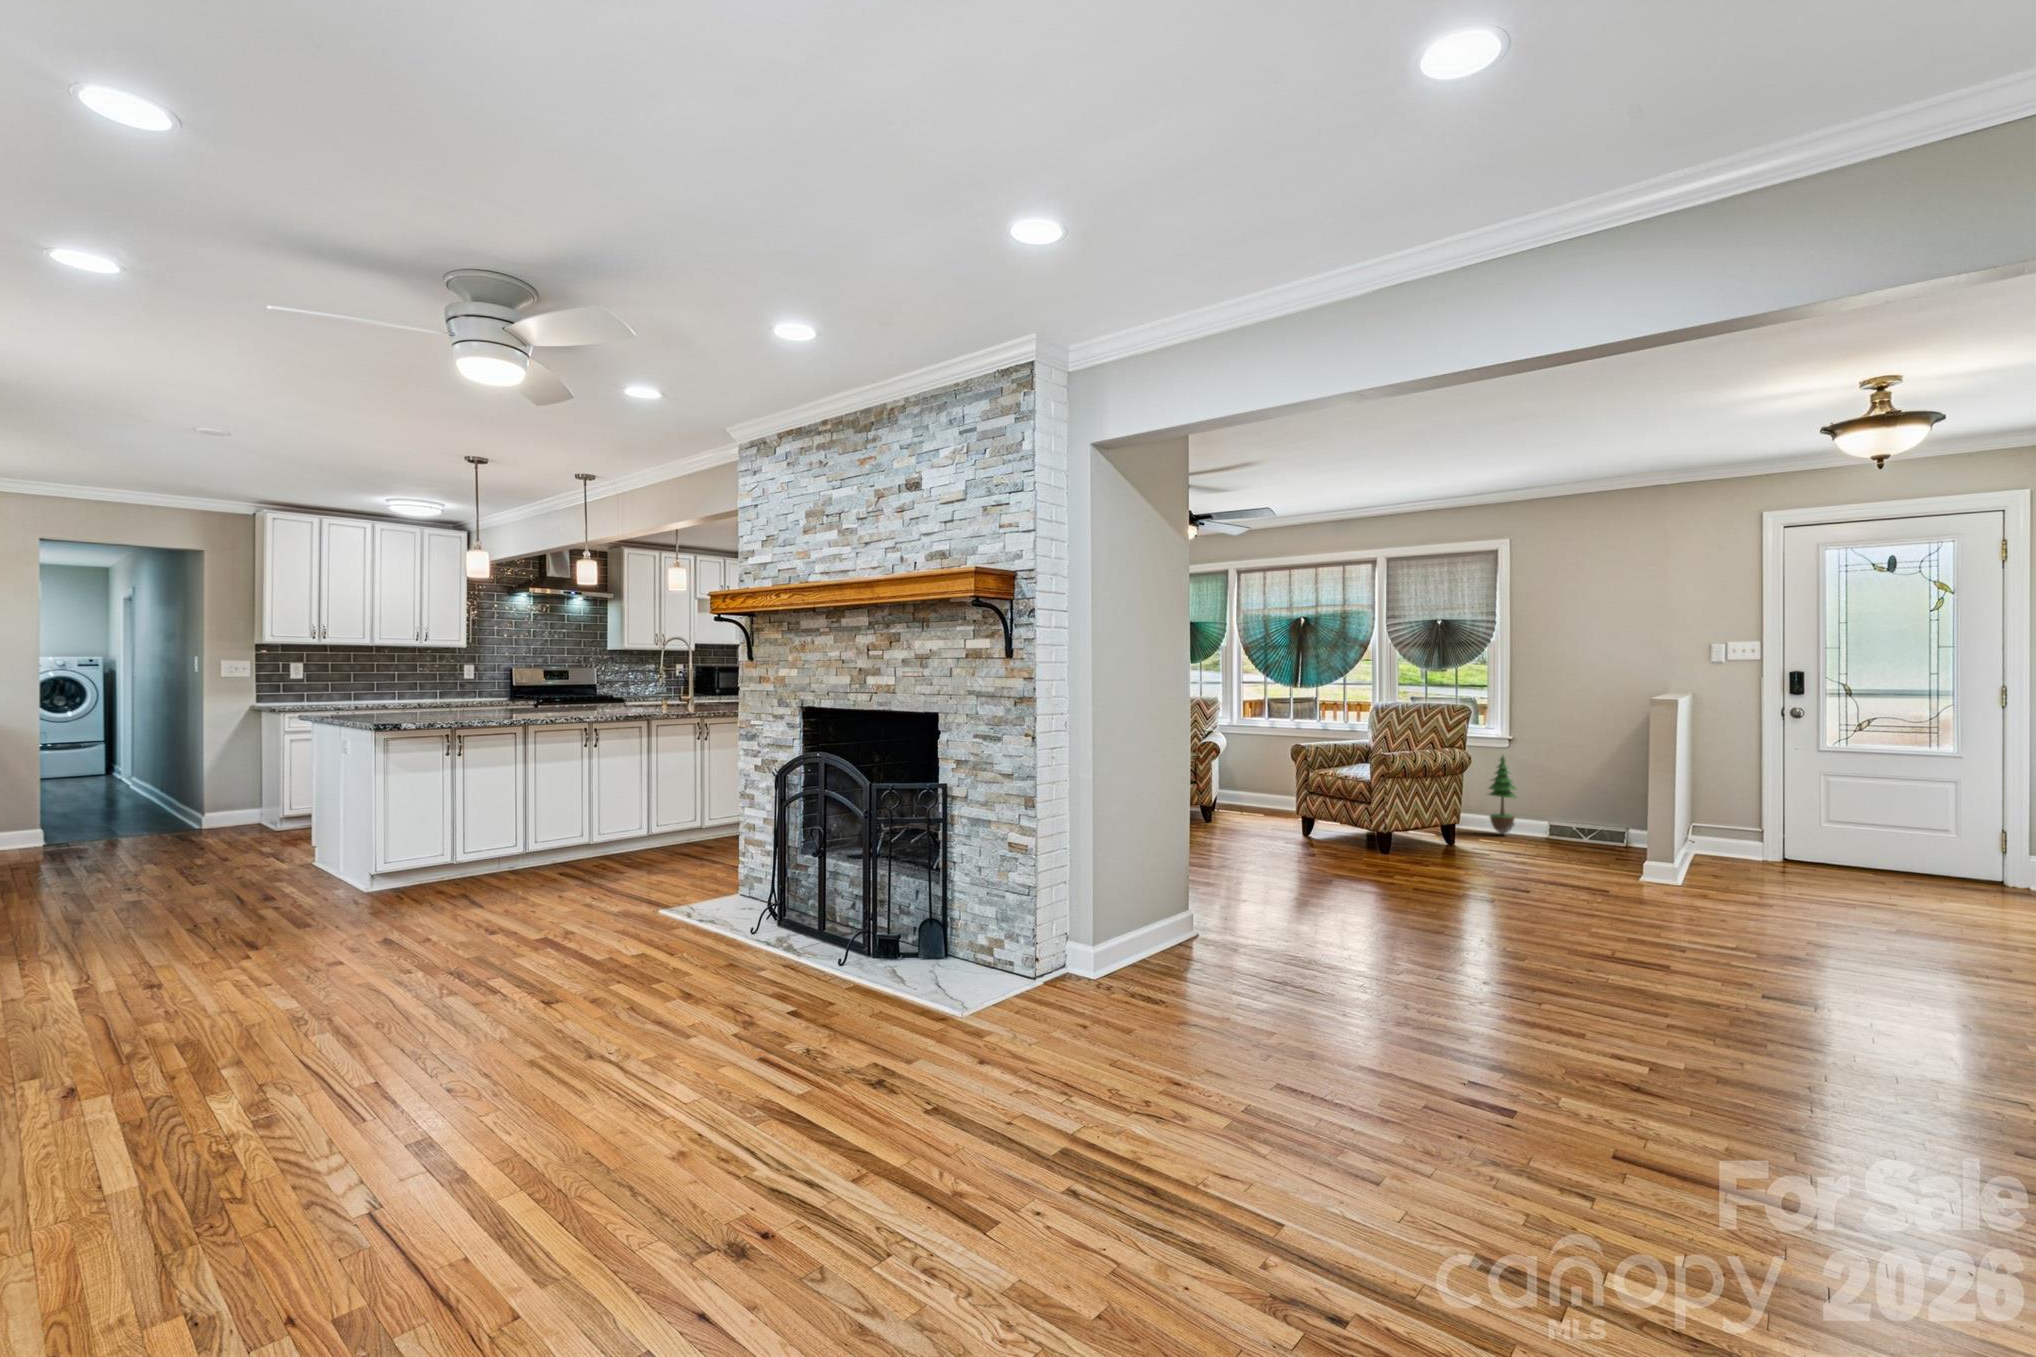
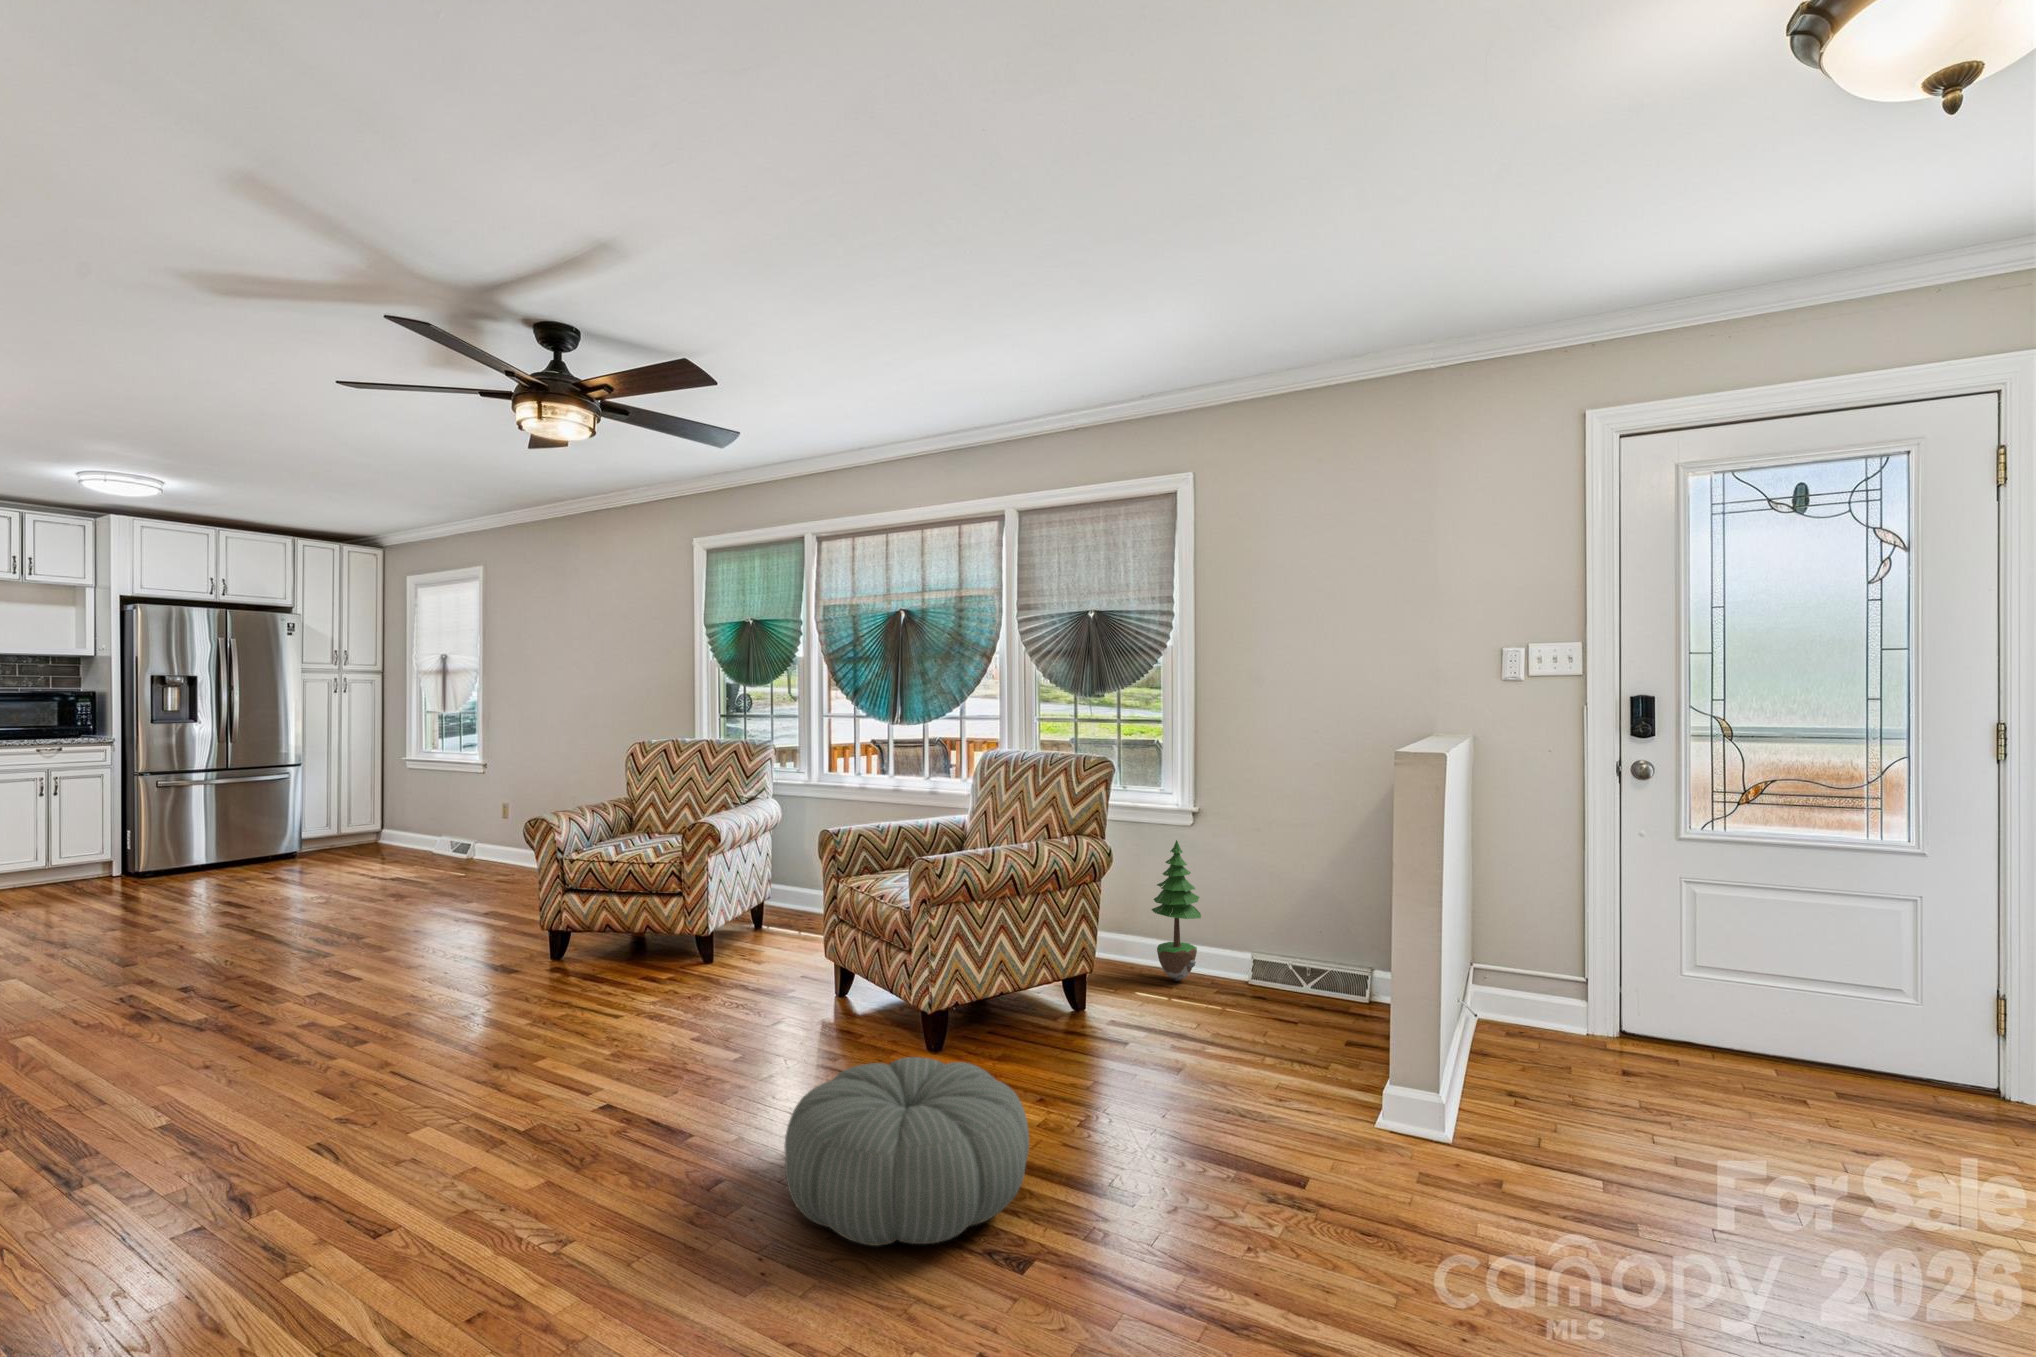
pouf: none [1375,833,1489,891] -> present [785,1057,1029,1246]

